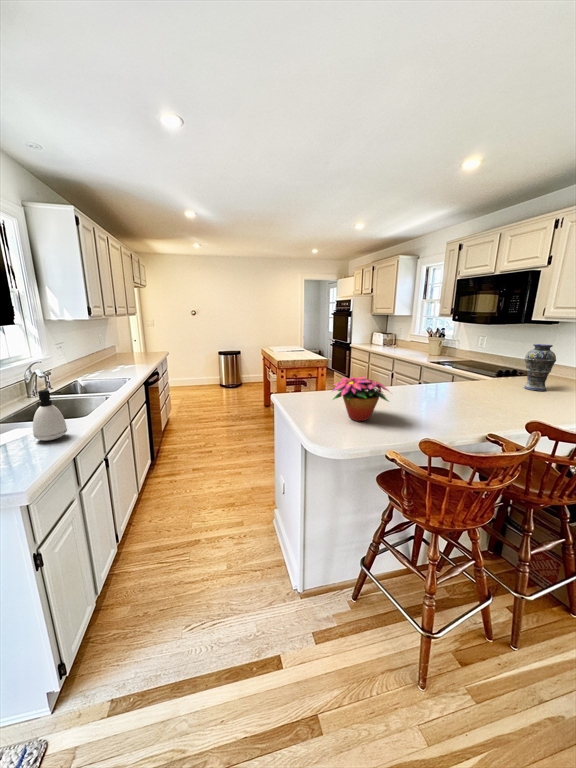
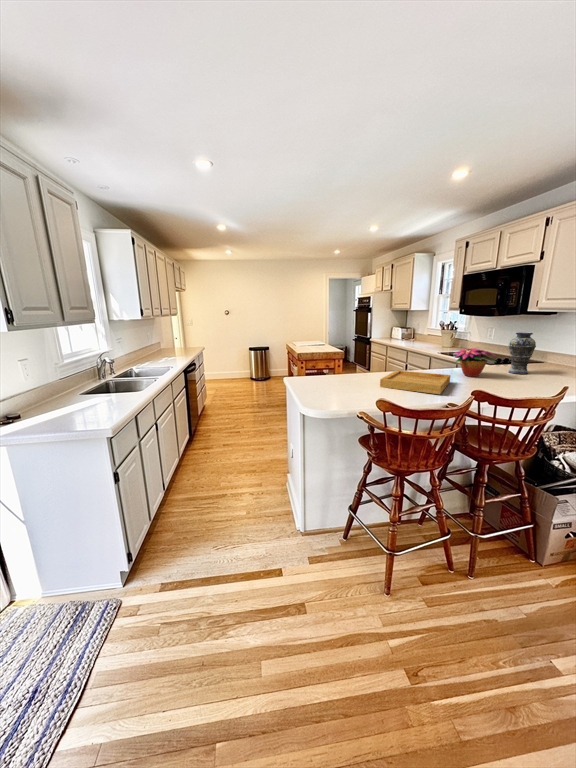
flower arrangement: present [333,377,389,421] -> present [454,348,495,377]
tray: none [396,387,475,422] -> present [380,370,450,394]
soap dispenser: present [33,390,67,441] -> none [108,368,130,404]

